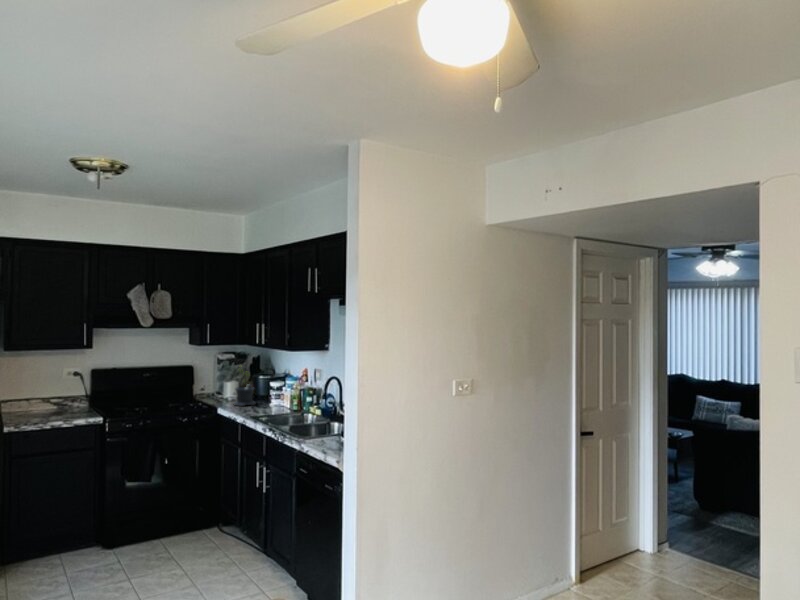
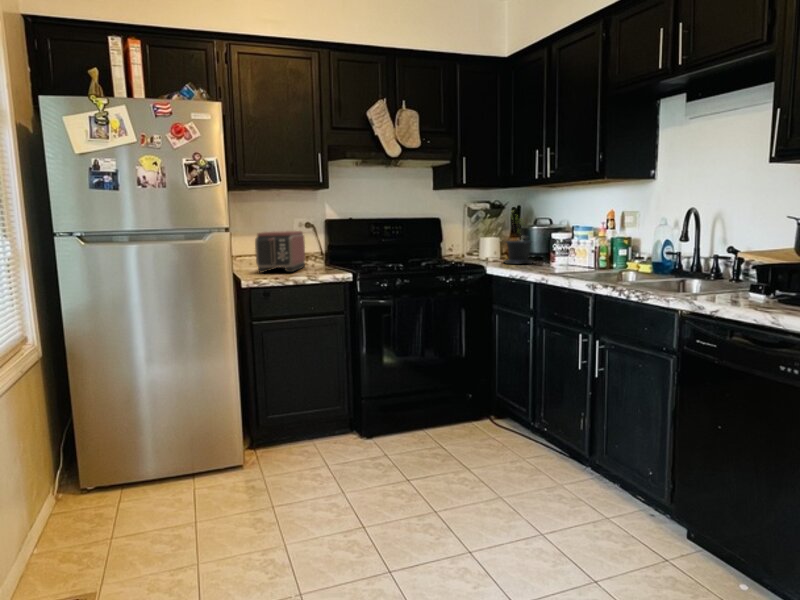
toaster: none [22,382,69,418] -> present [255,231,305,273]

